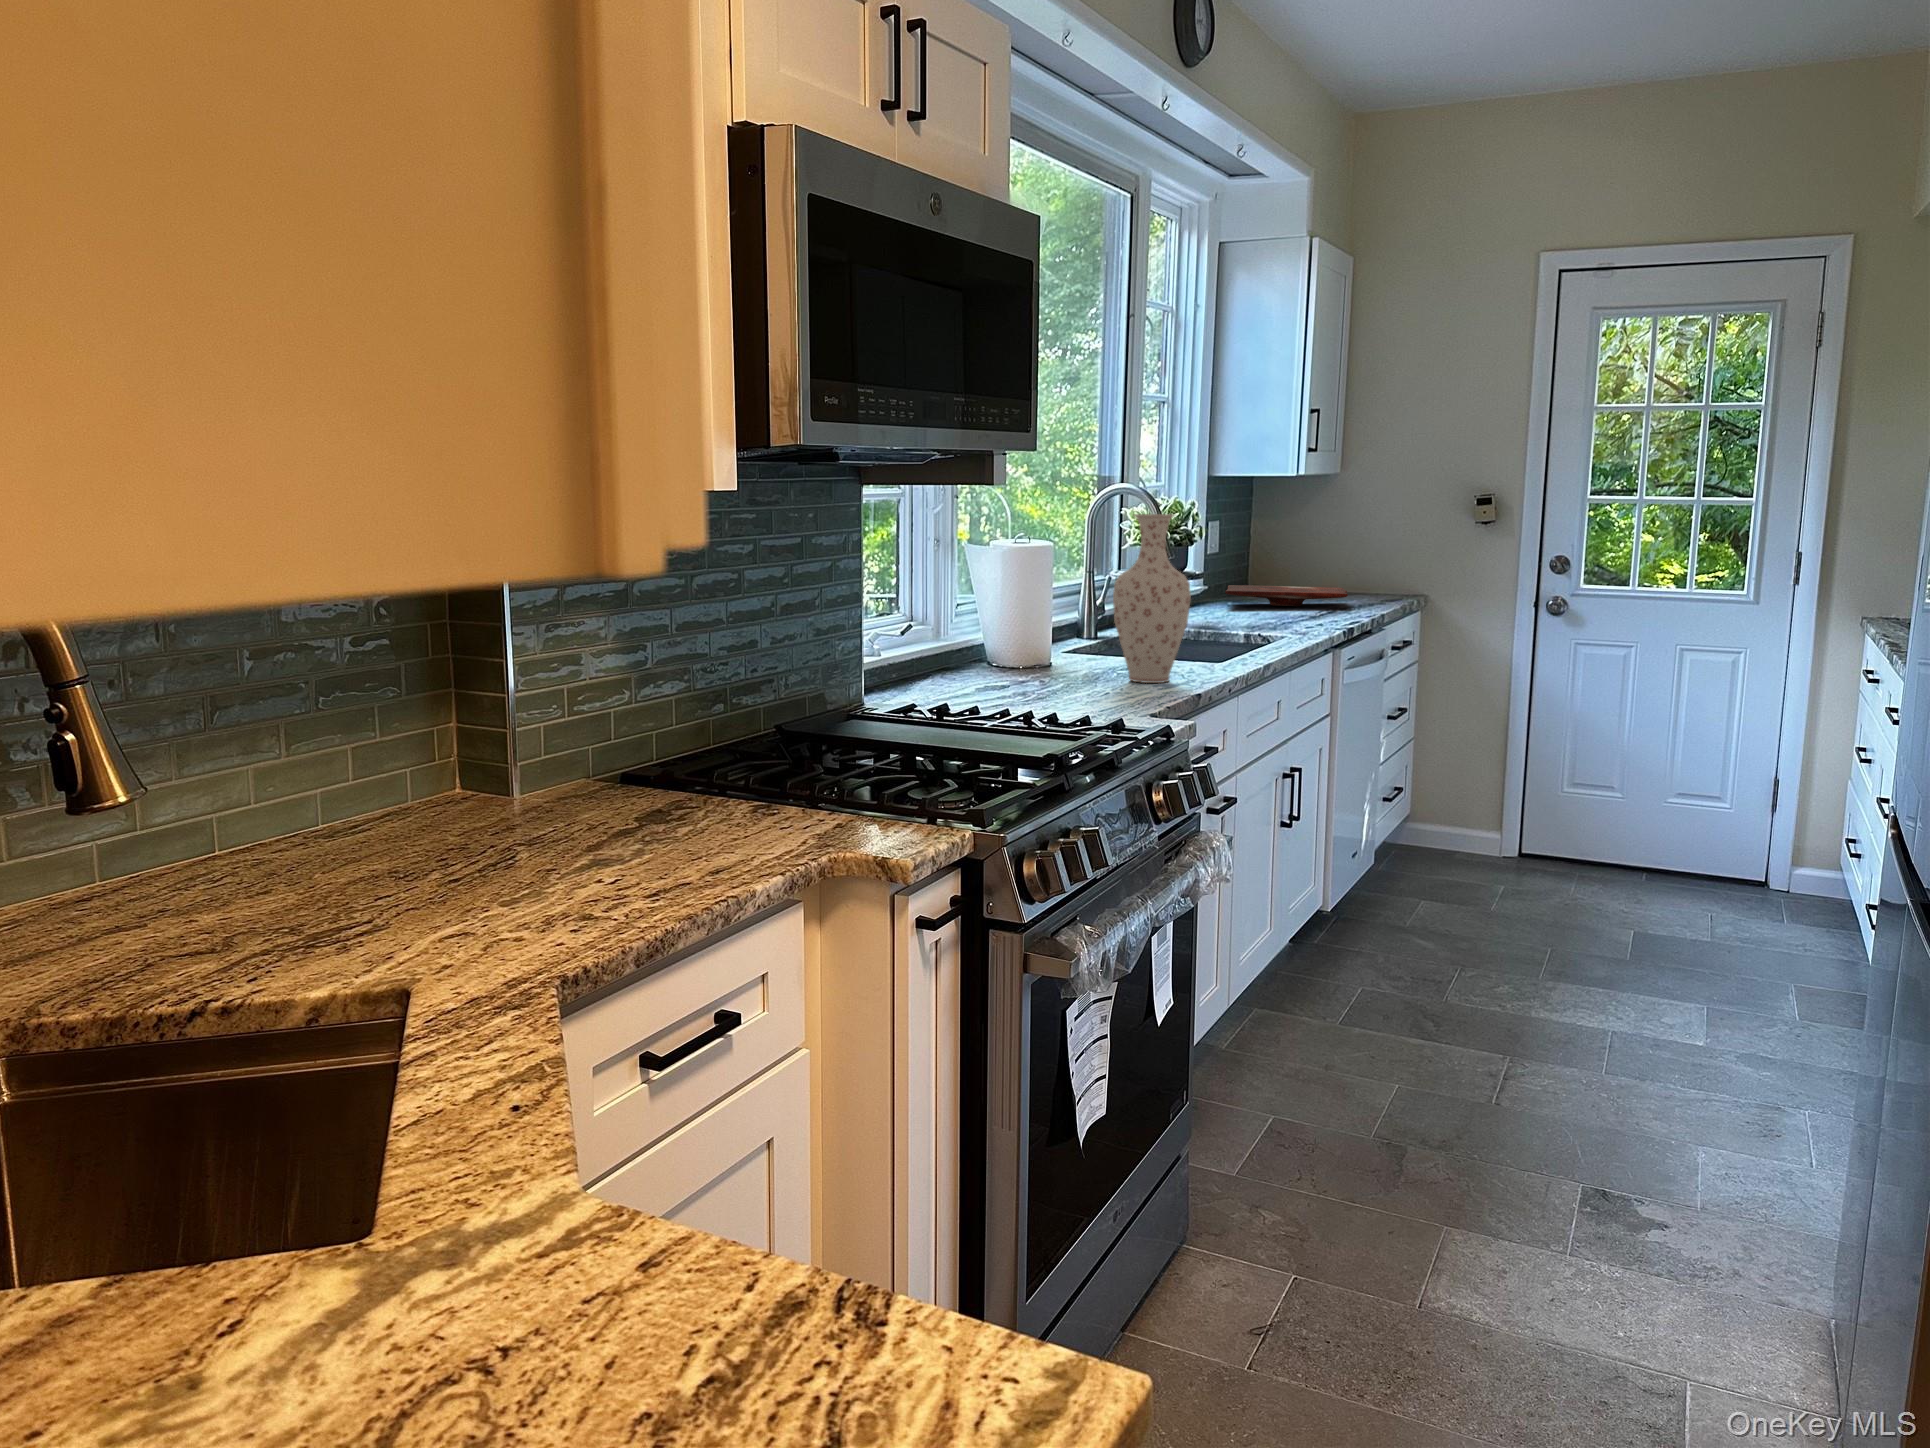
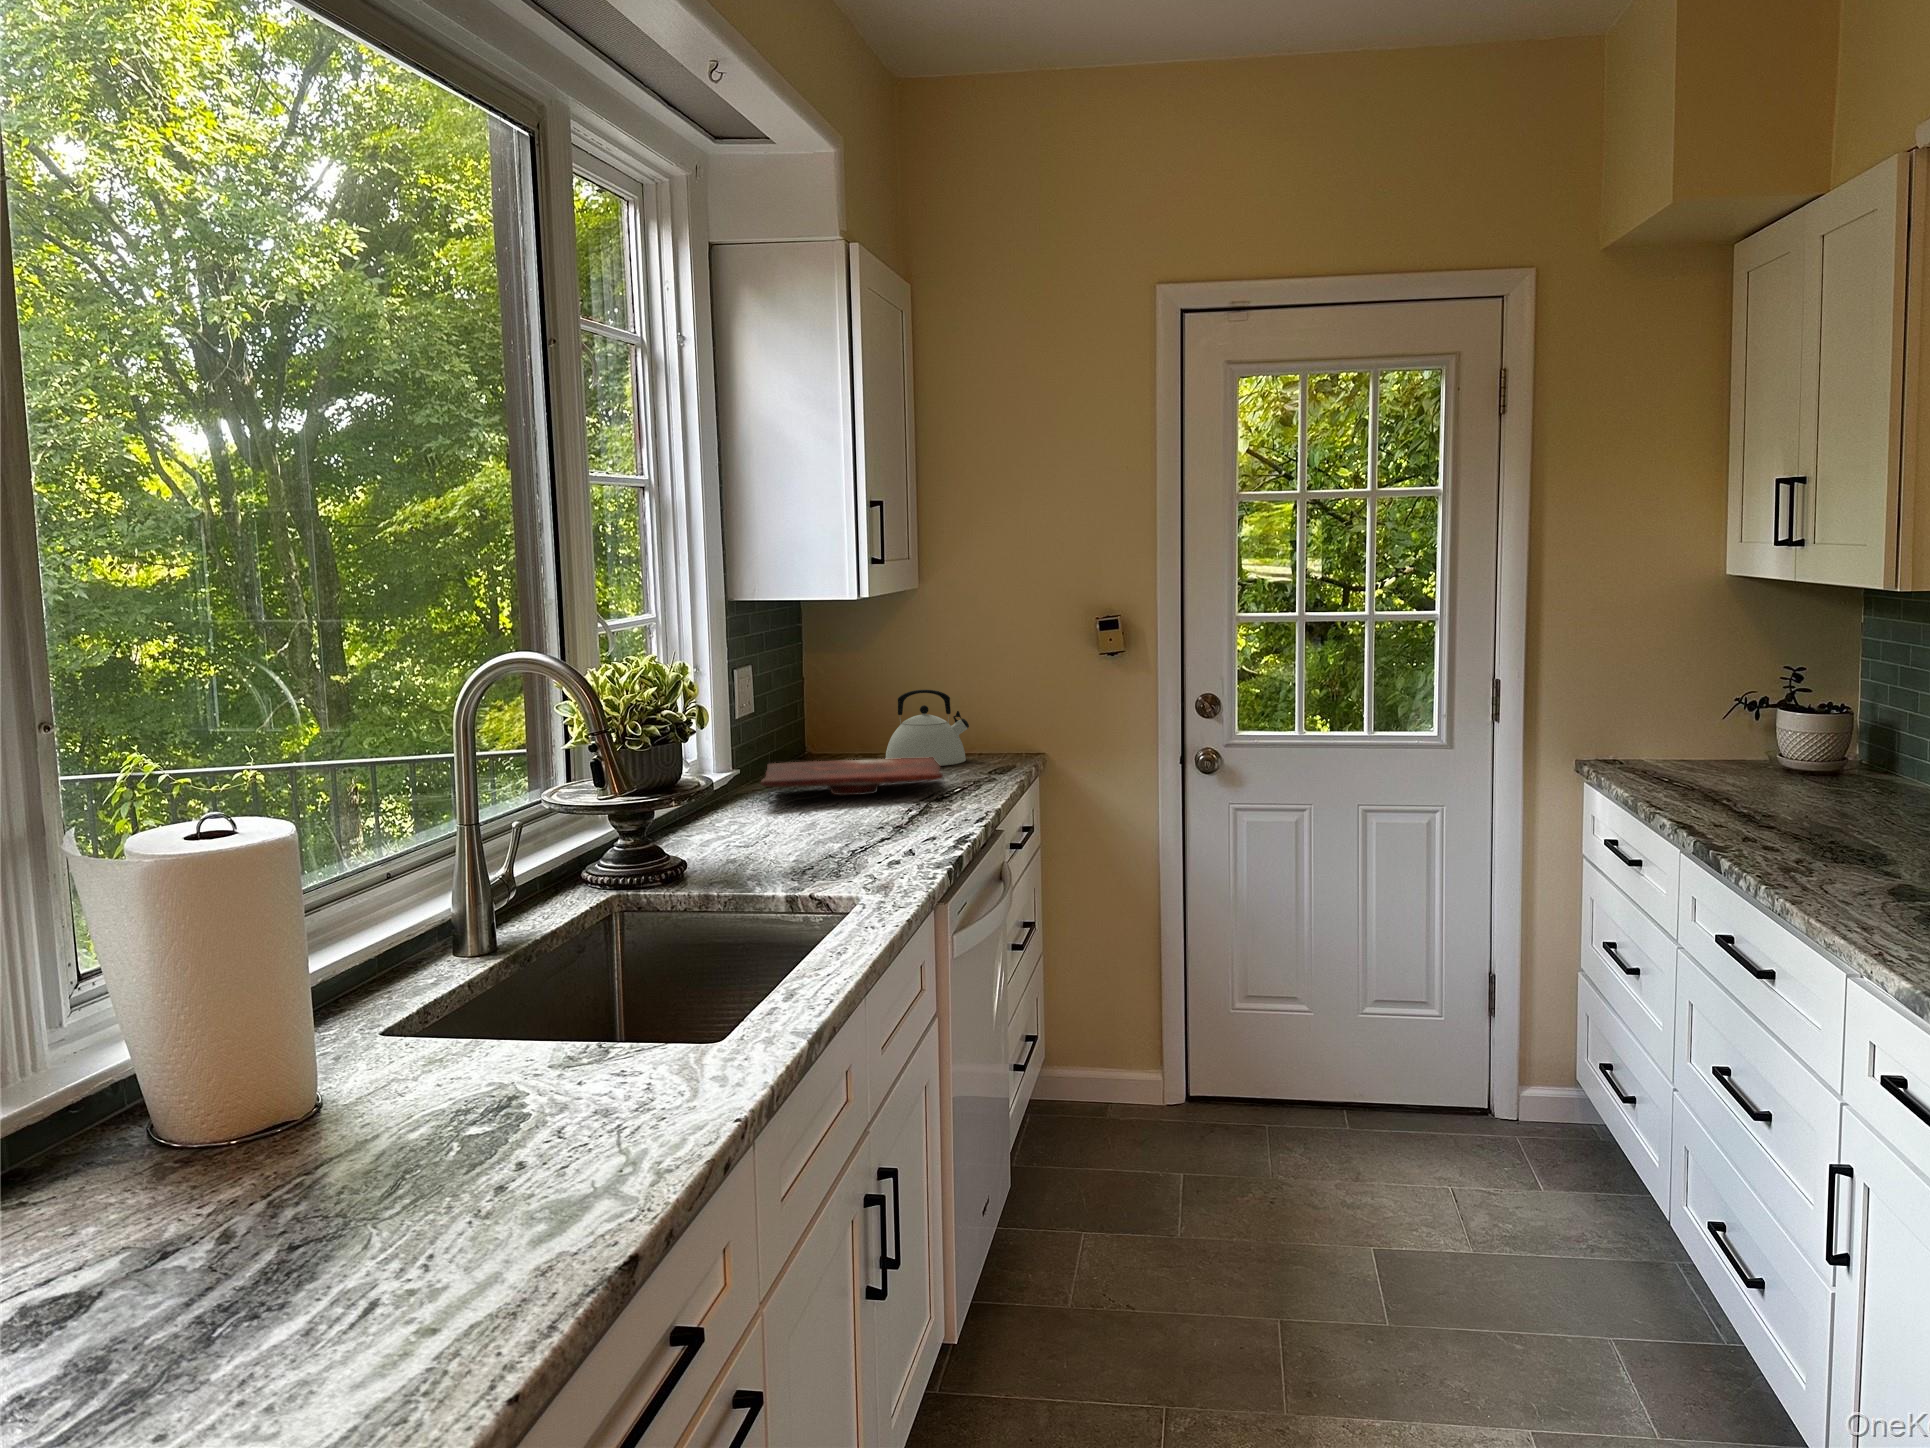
vase: present [1113,514,1191,683] -> none [423,757,619,1180]
kettle: none [1308,545,1372,598] -> present [885,690,969,766]

